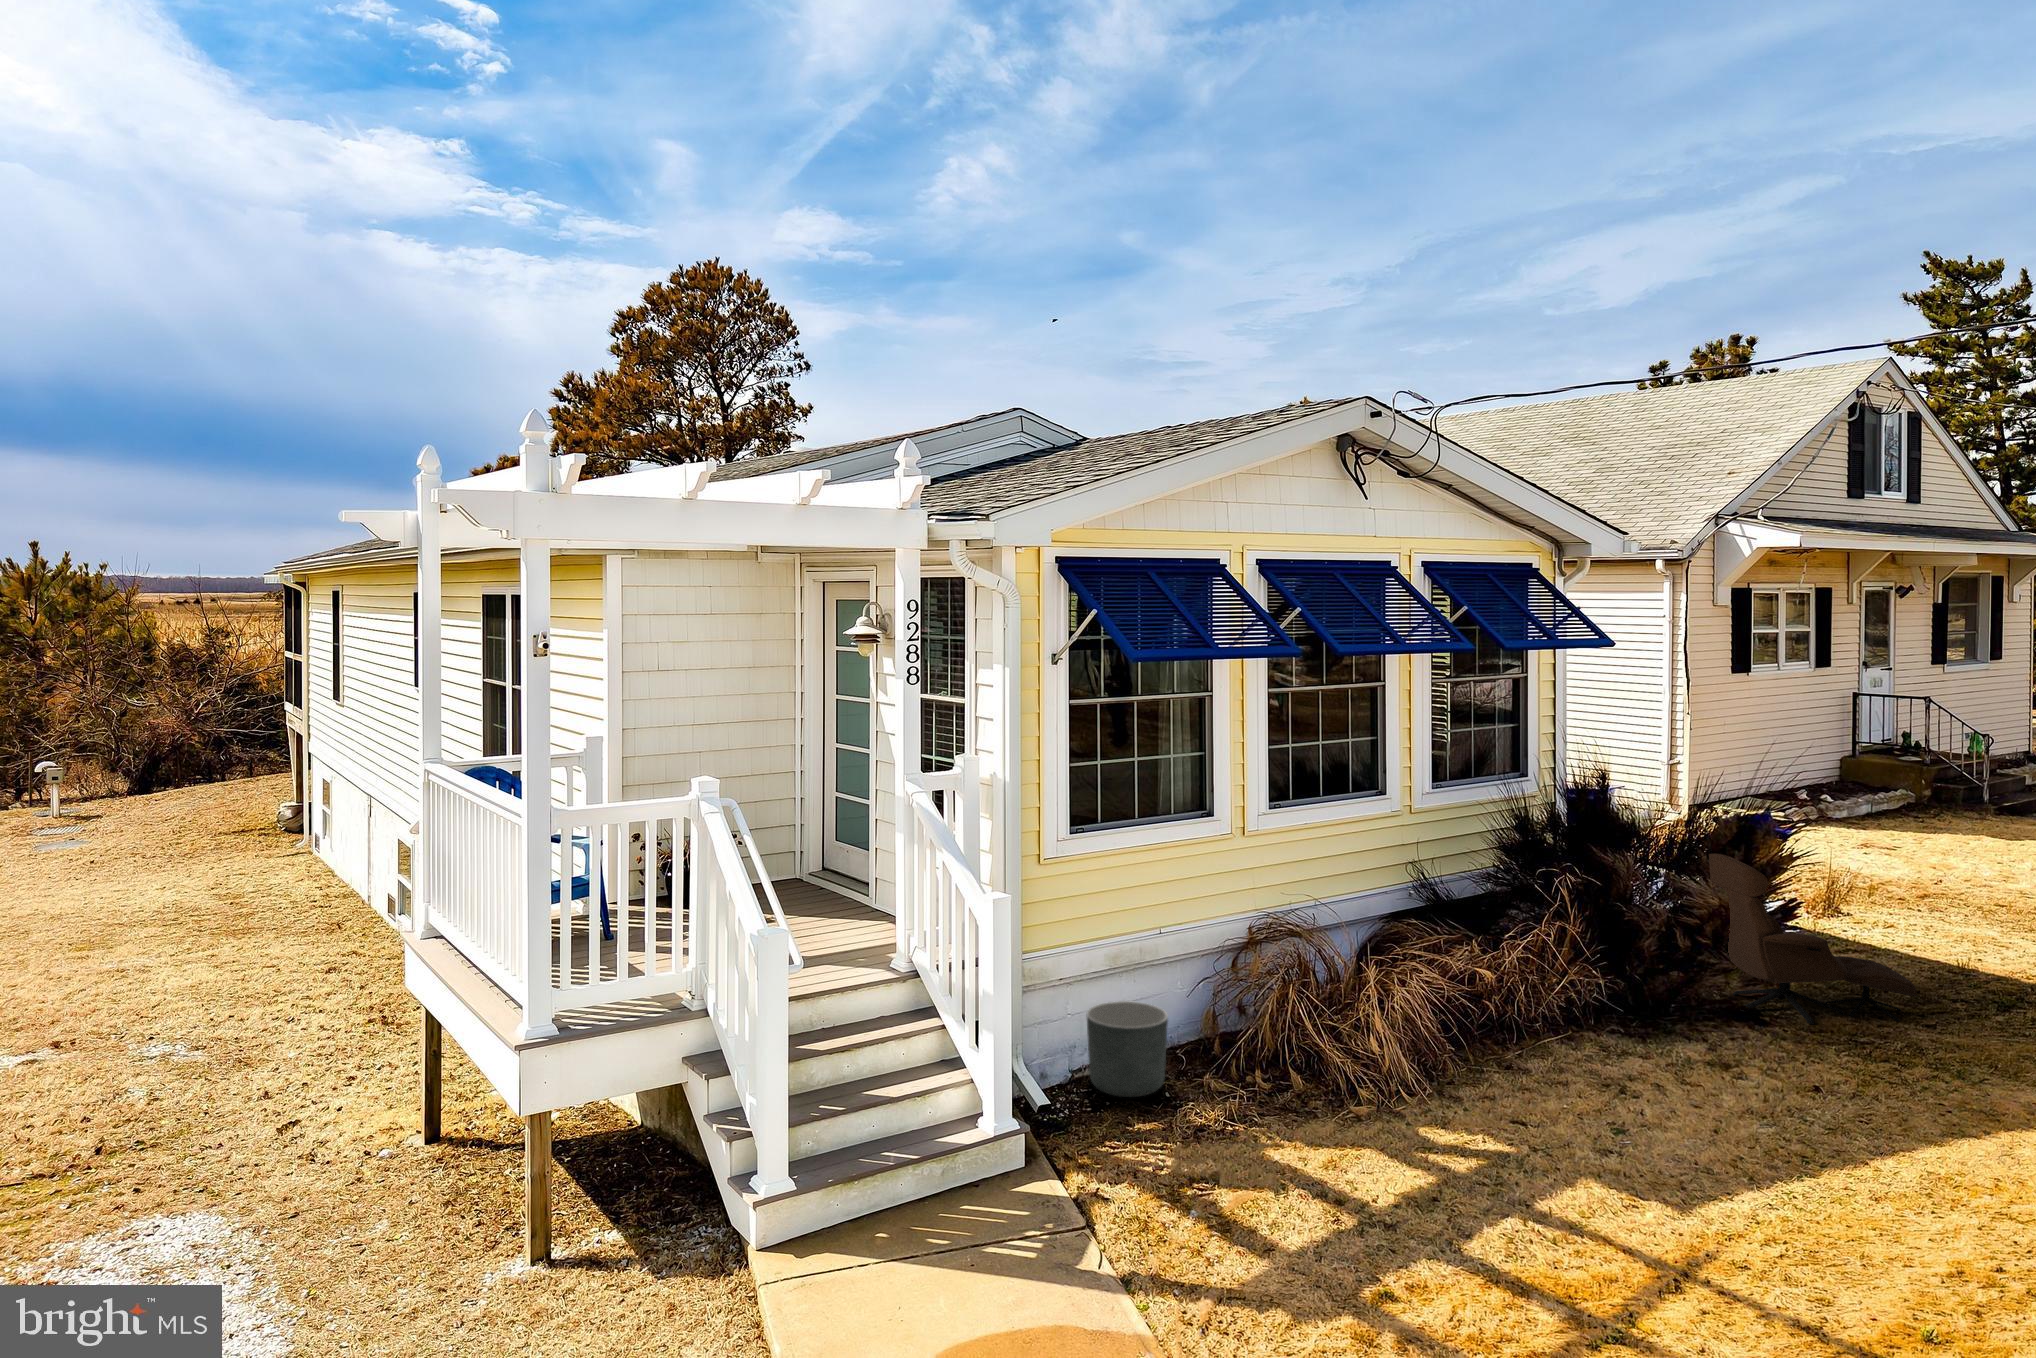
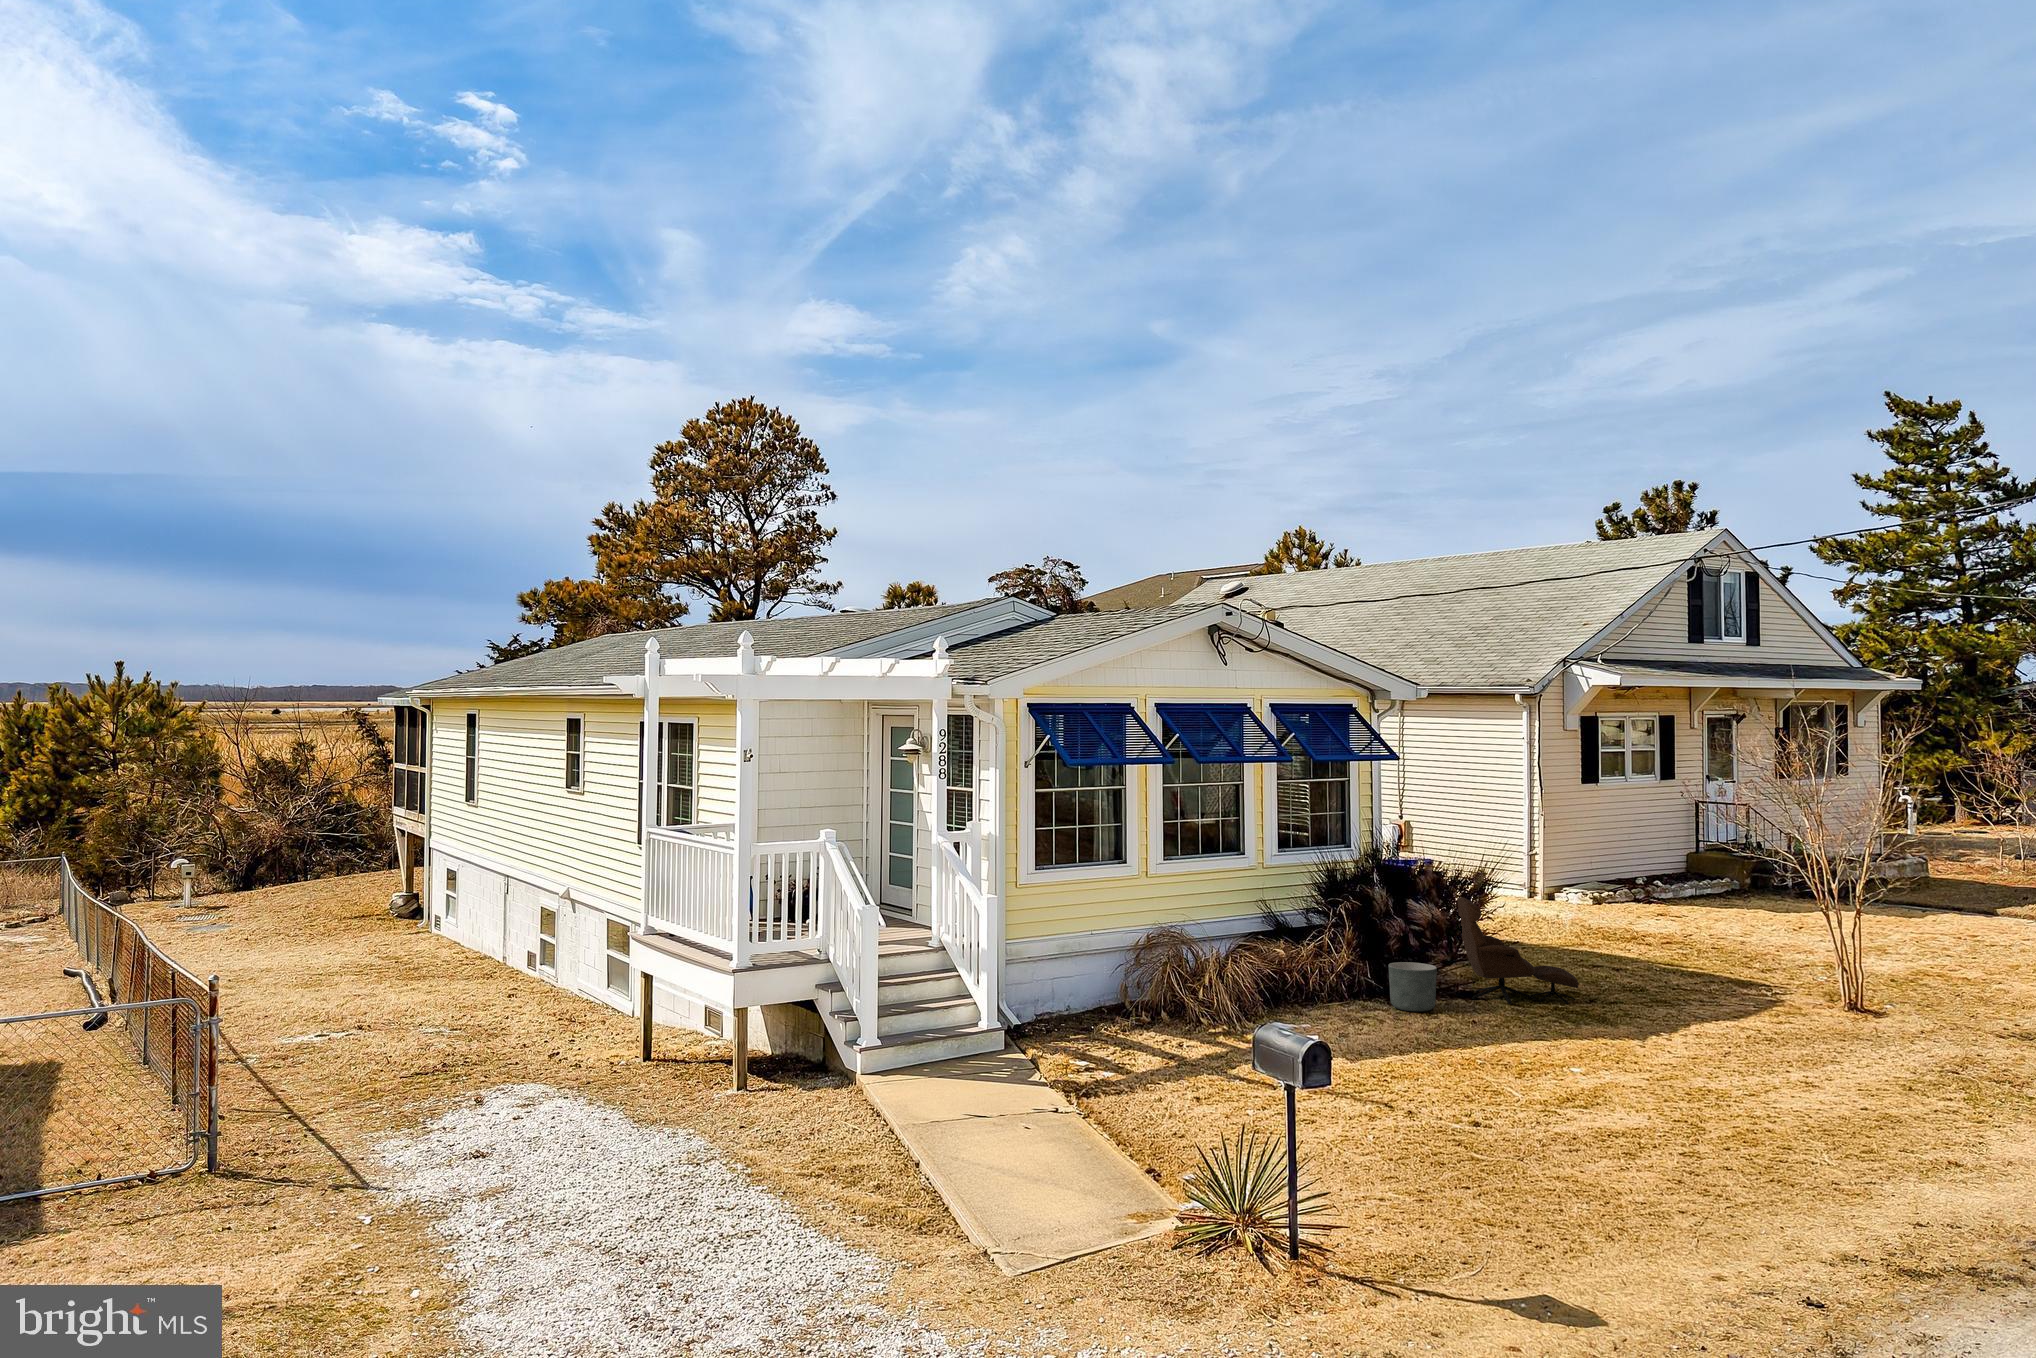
planter: present [1087,1001,1168,1097] -> present [1388,962,1437,1012]

